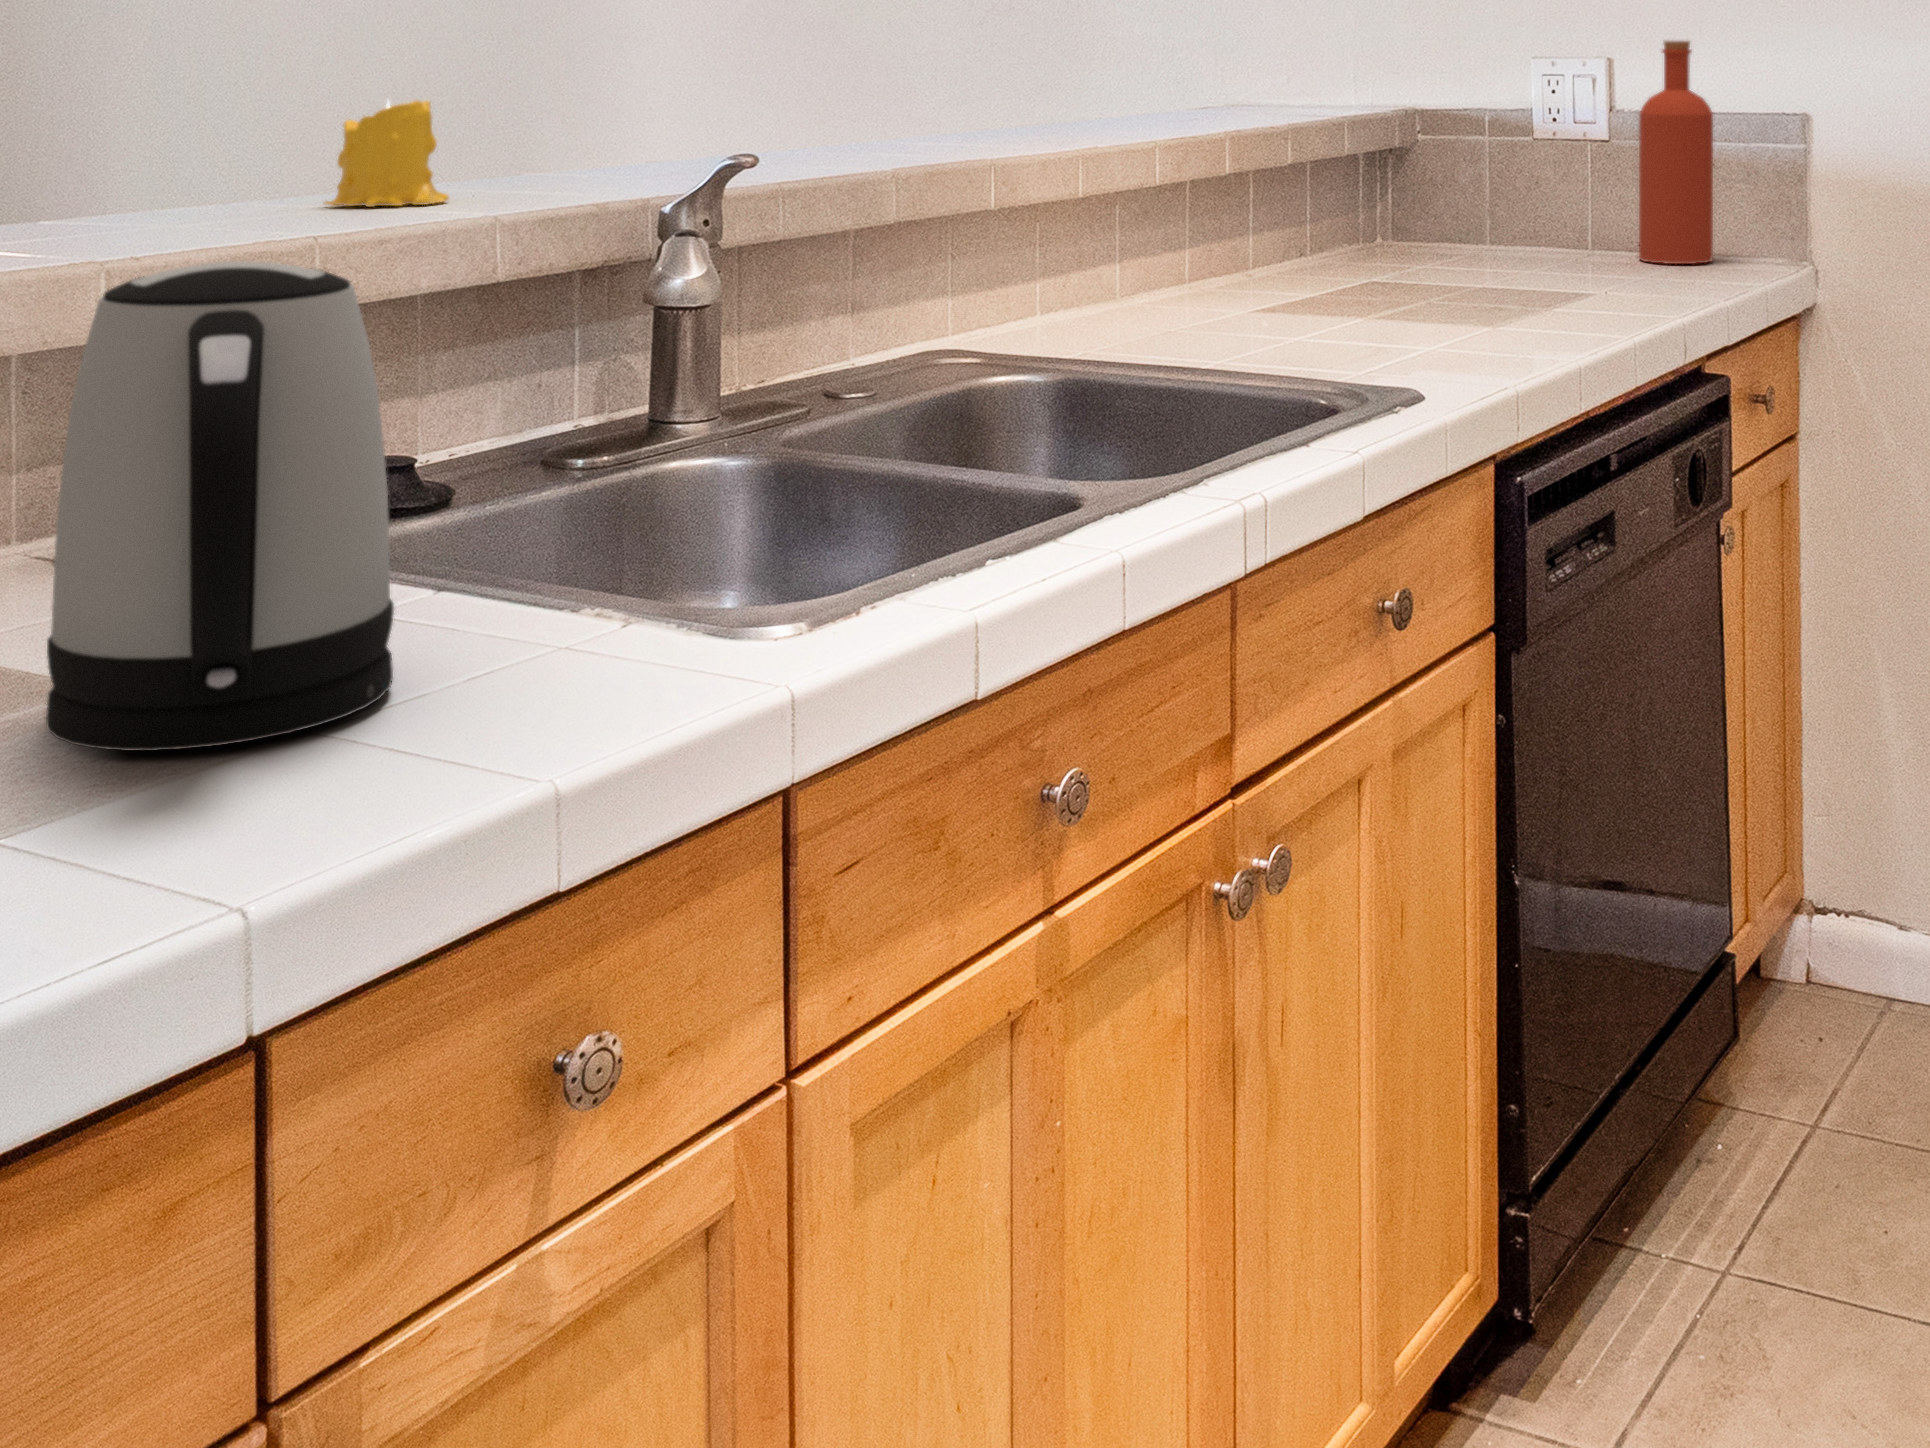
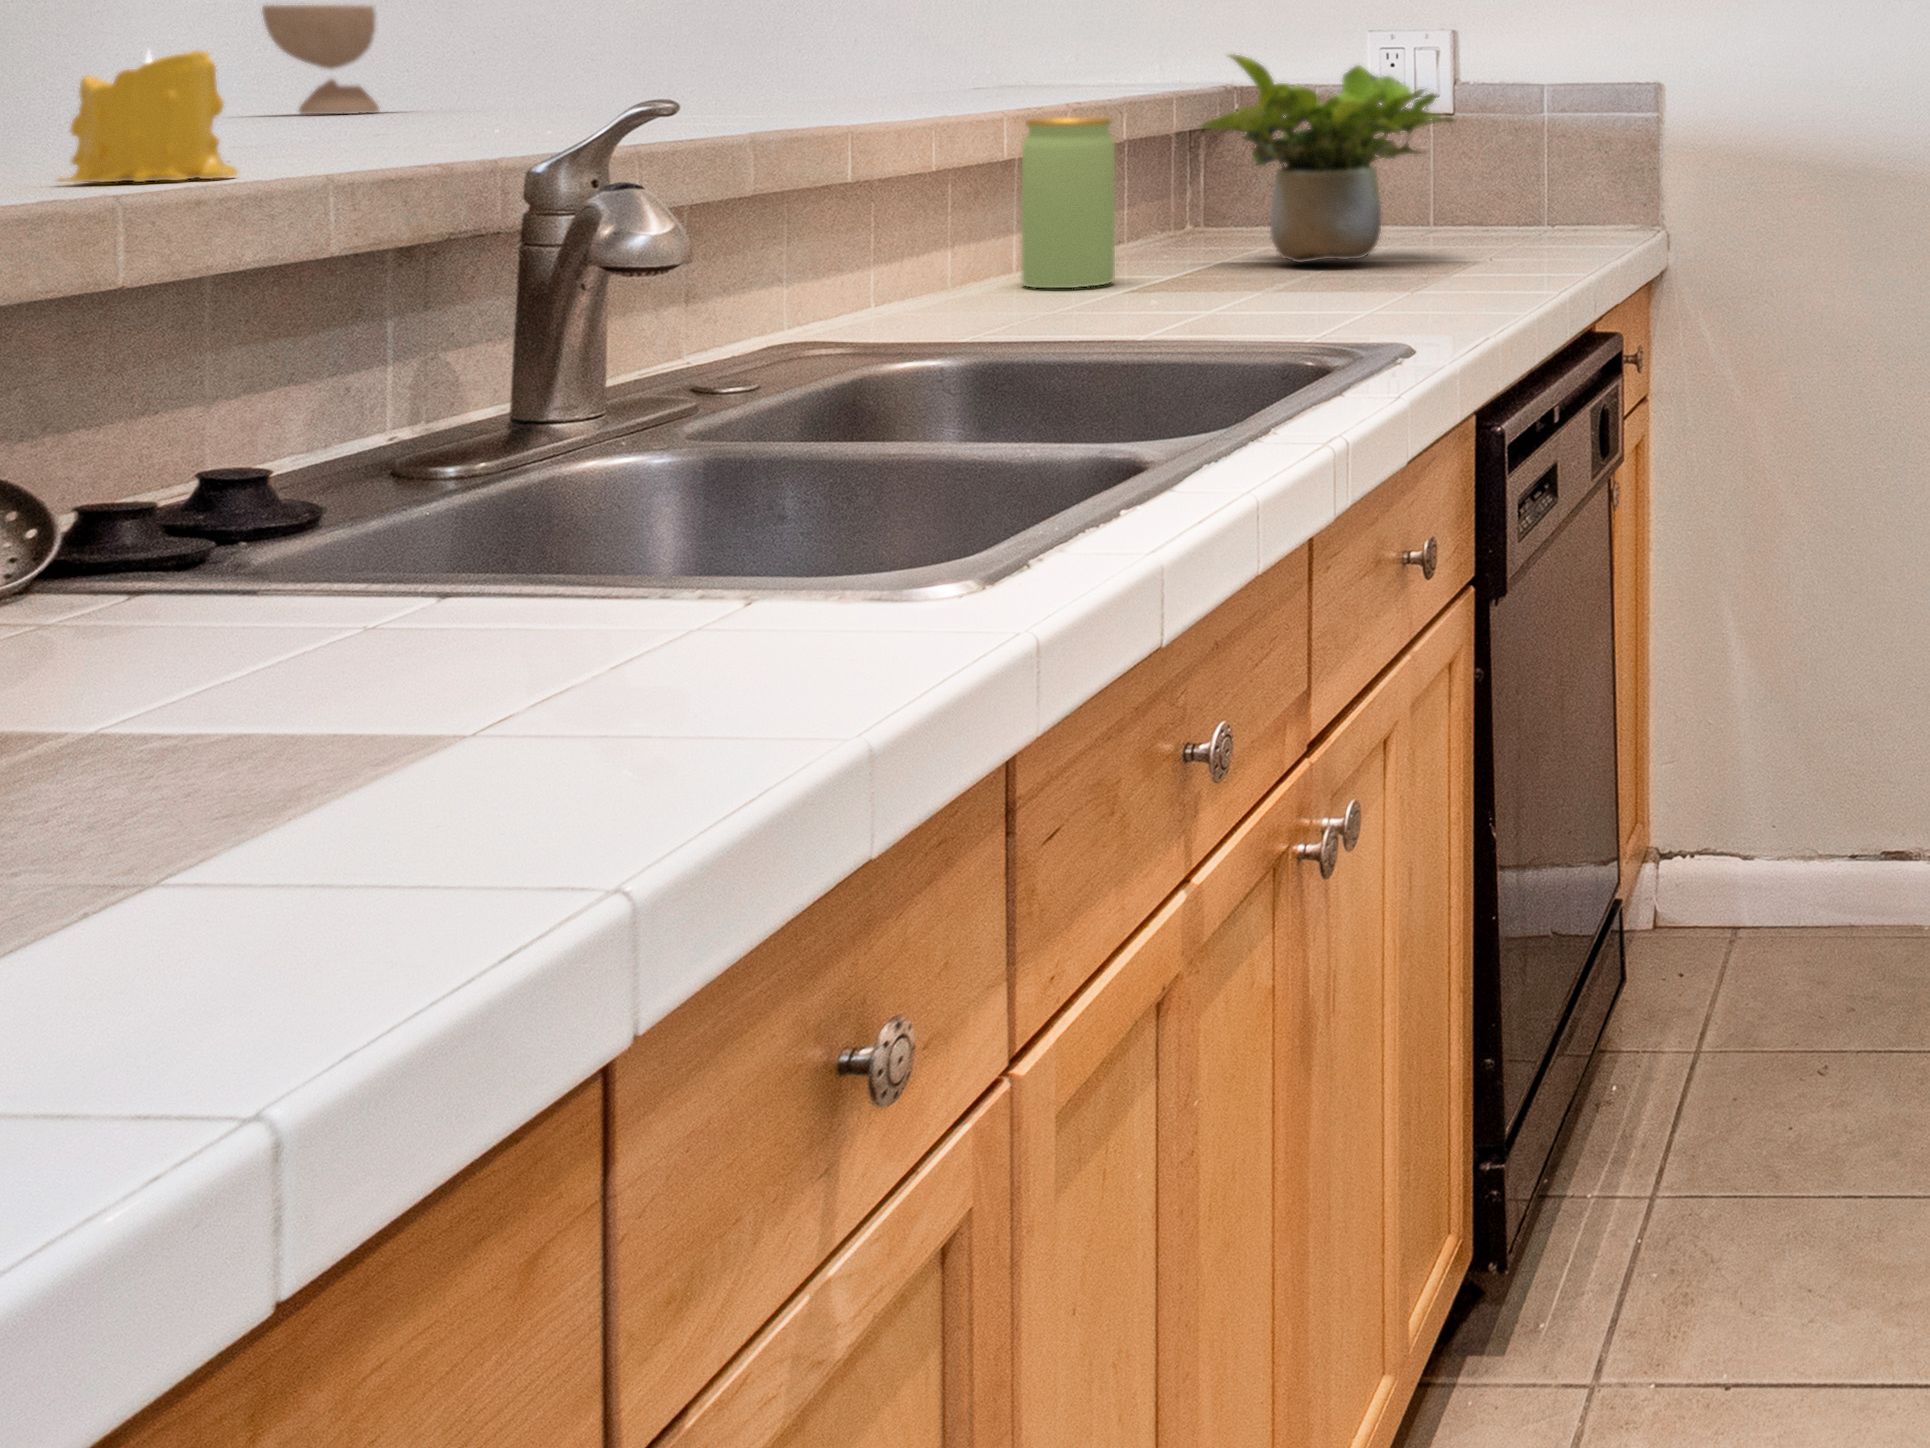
bowl: none [721,24,826,113] -> present [262,5,379,114]
bottle: present [1639,41,1713,264] -> none [1475,14,1552,237]
potted plant: none [1356,82,1595,283] -> present [1202,54,1454,263]
jar: none [1187,141,1267,300] -> present [1022,117,1115,288]
kettle: present [46,261,394,751] -> none [68,197,532,790]

